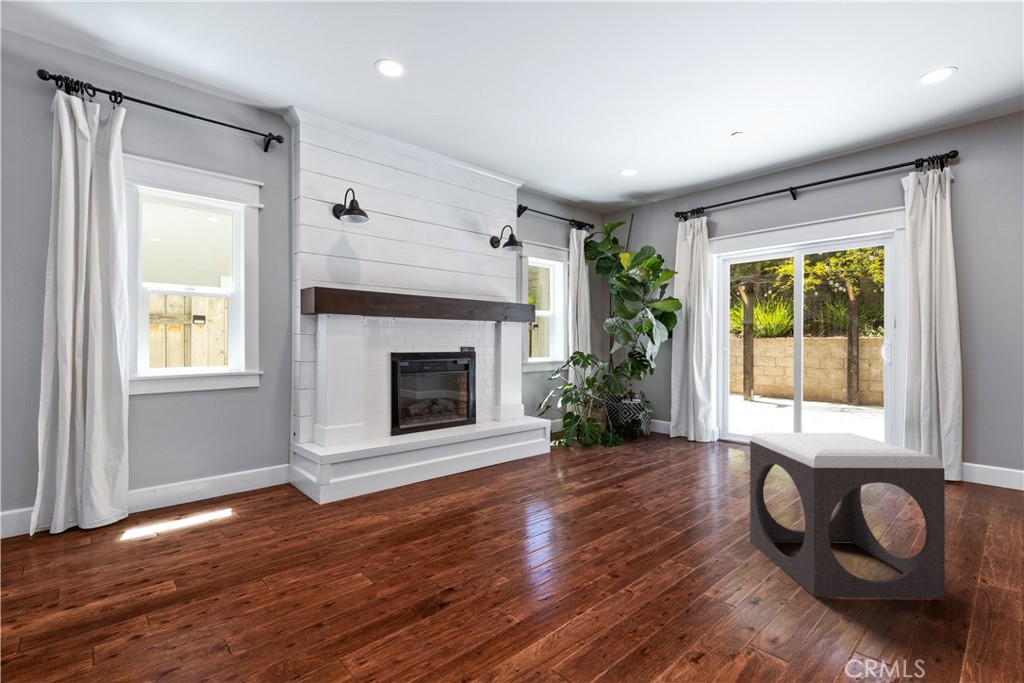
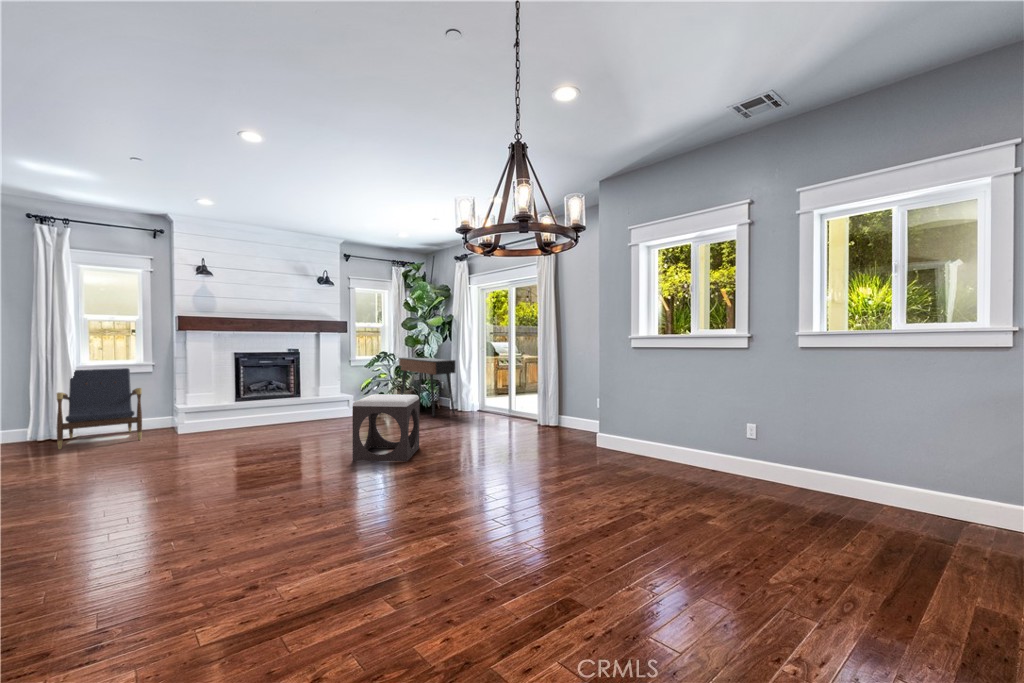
console table: none [599,362,714,457] -> present [399,357,456,417]
lounge chair: none [102,382,263,562] -> present [57,368,142,449]

